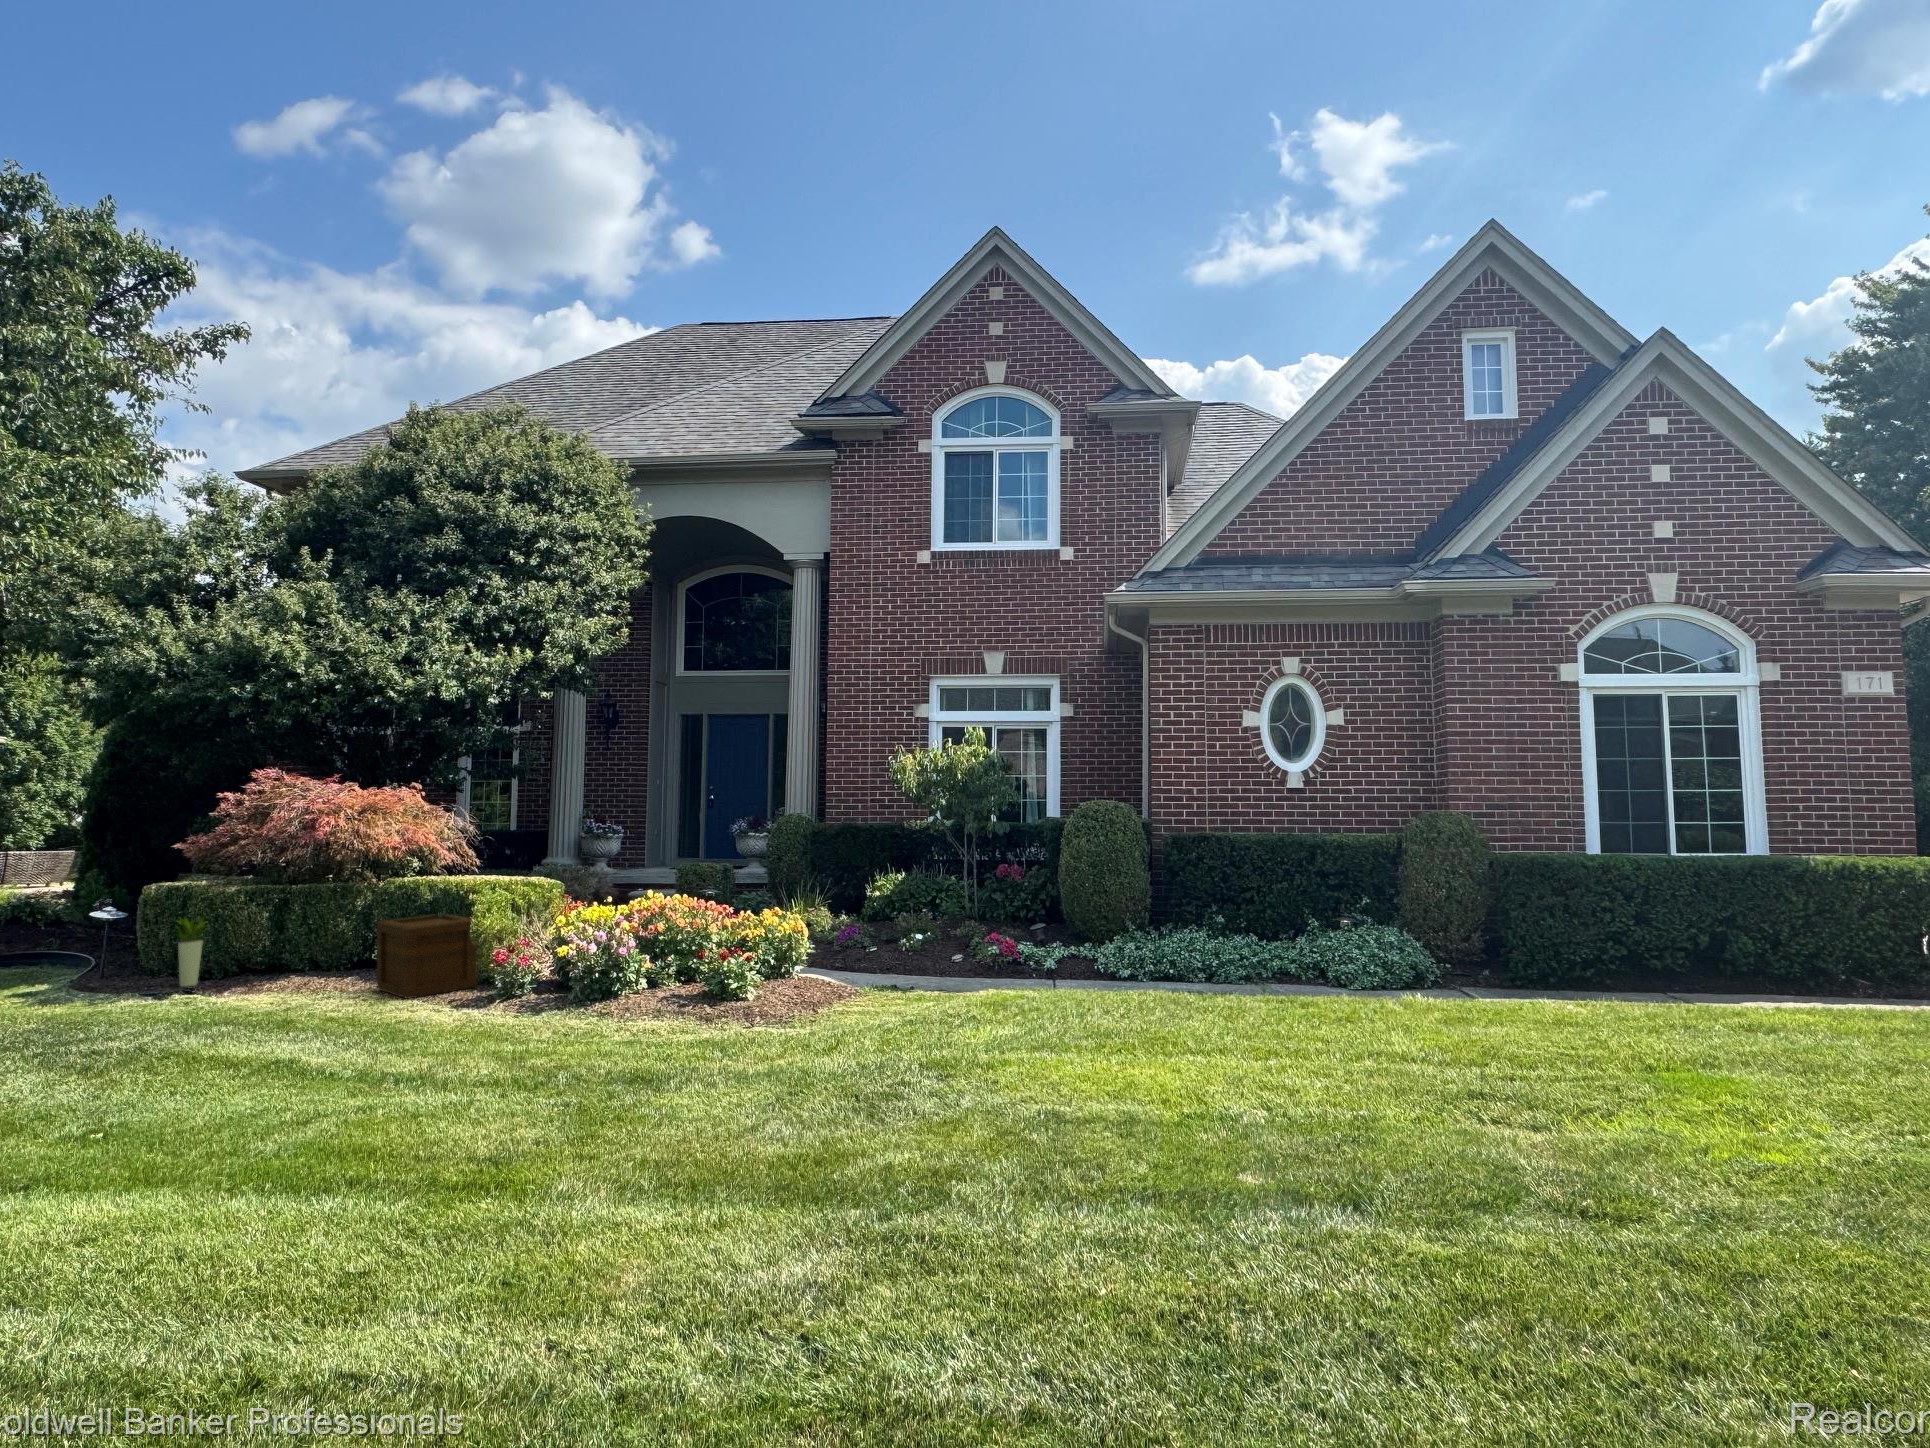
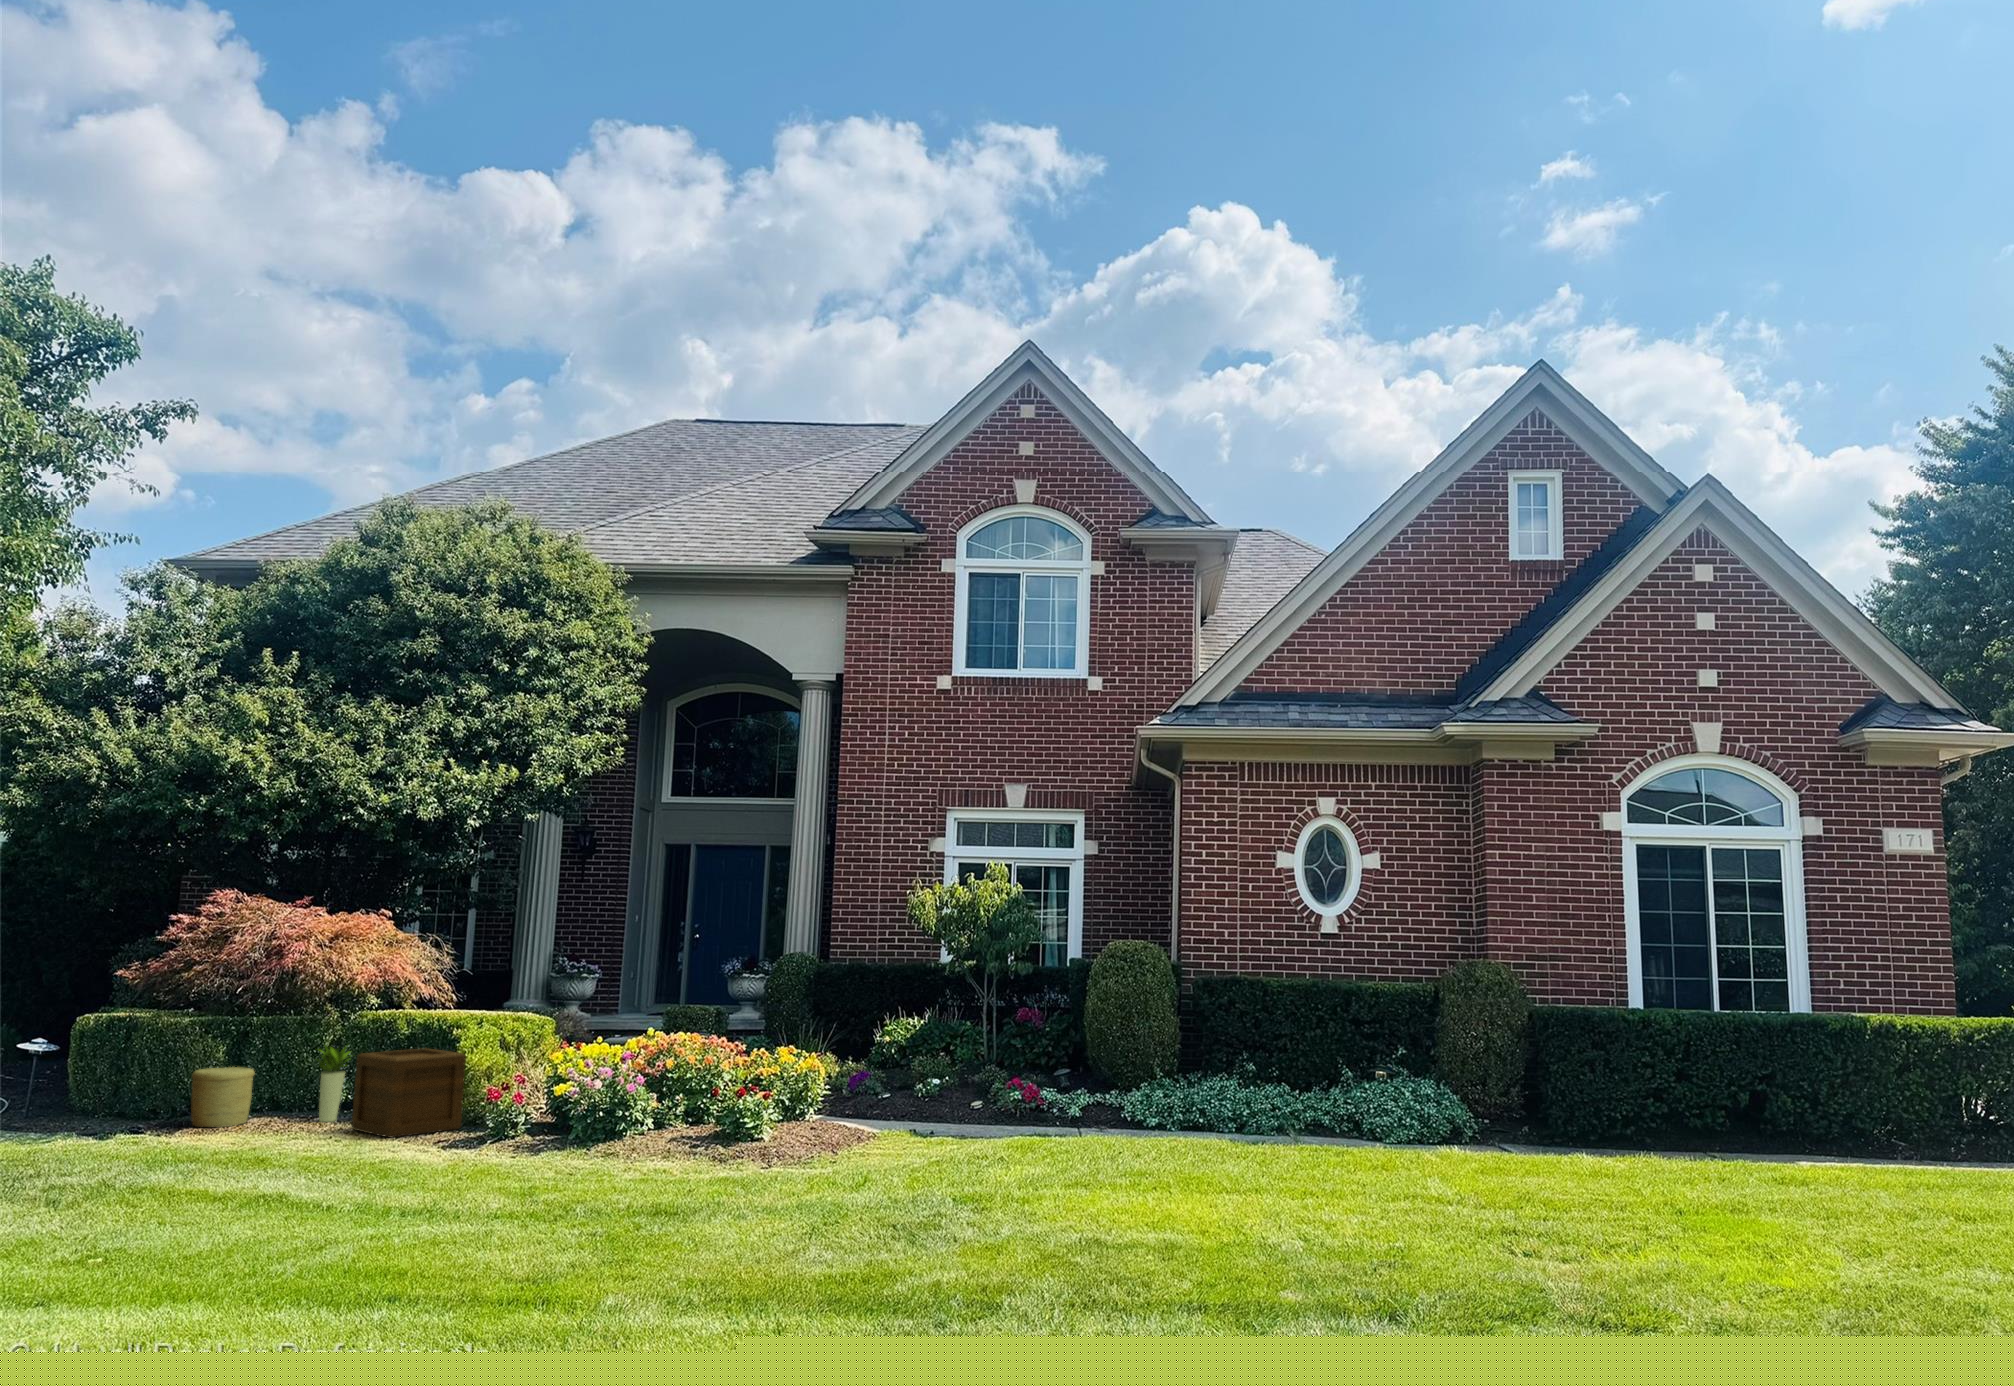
planter: present [176,917,206,987] -> present [319,1046,350,1122]
woven basket: none [234,933,293,989] -> present [191,1067,254,1127]

